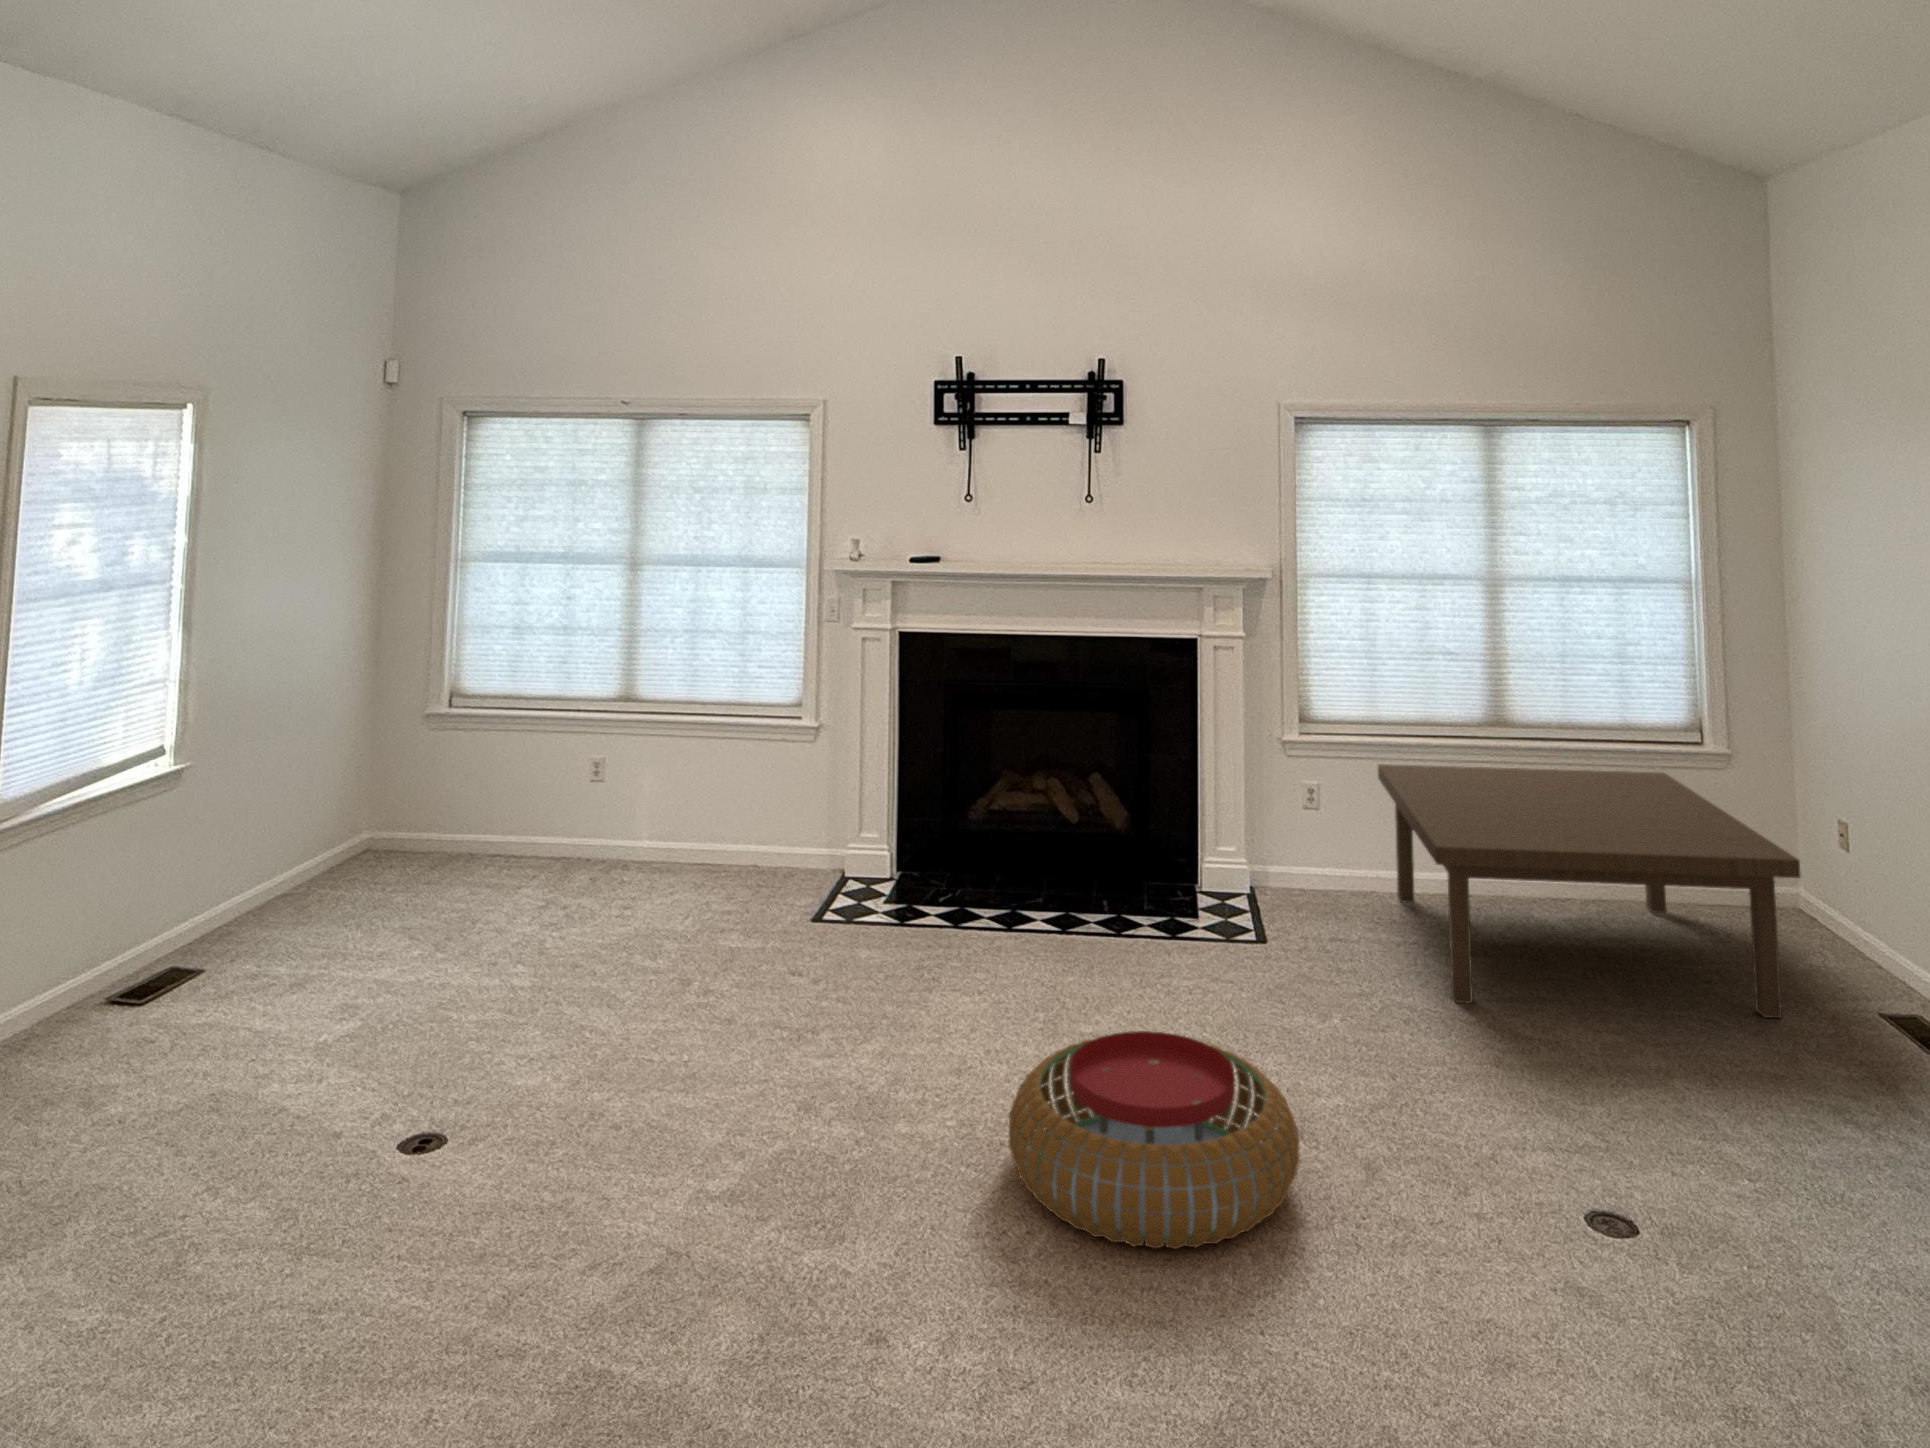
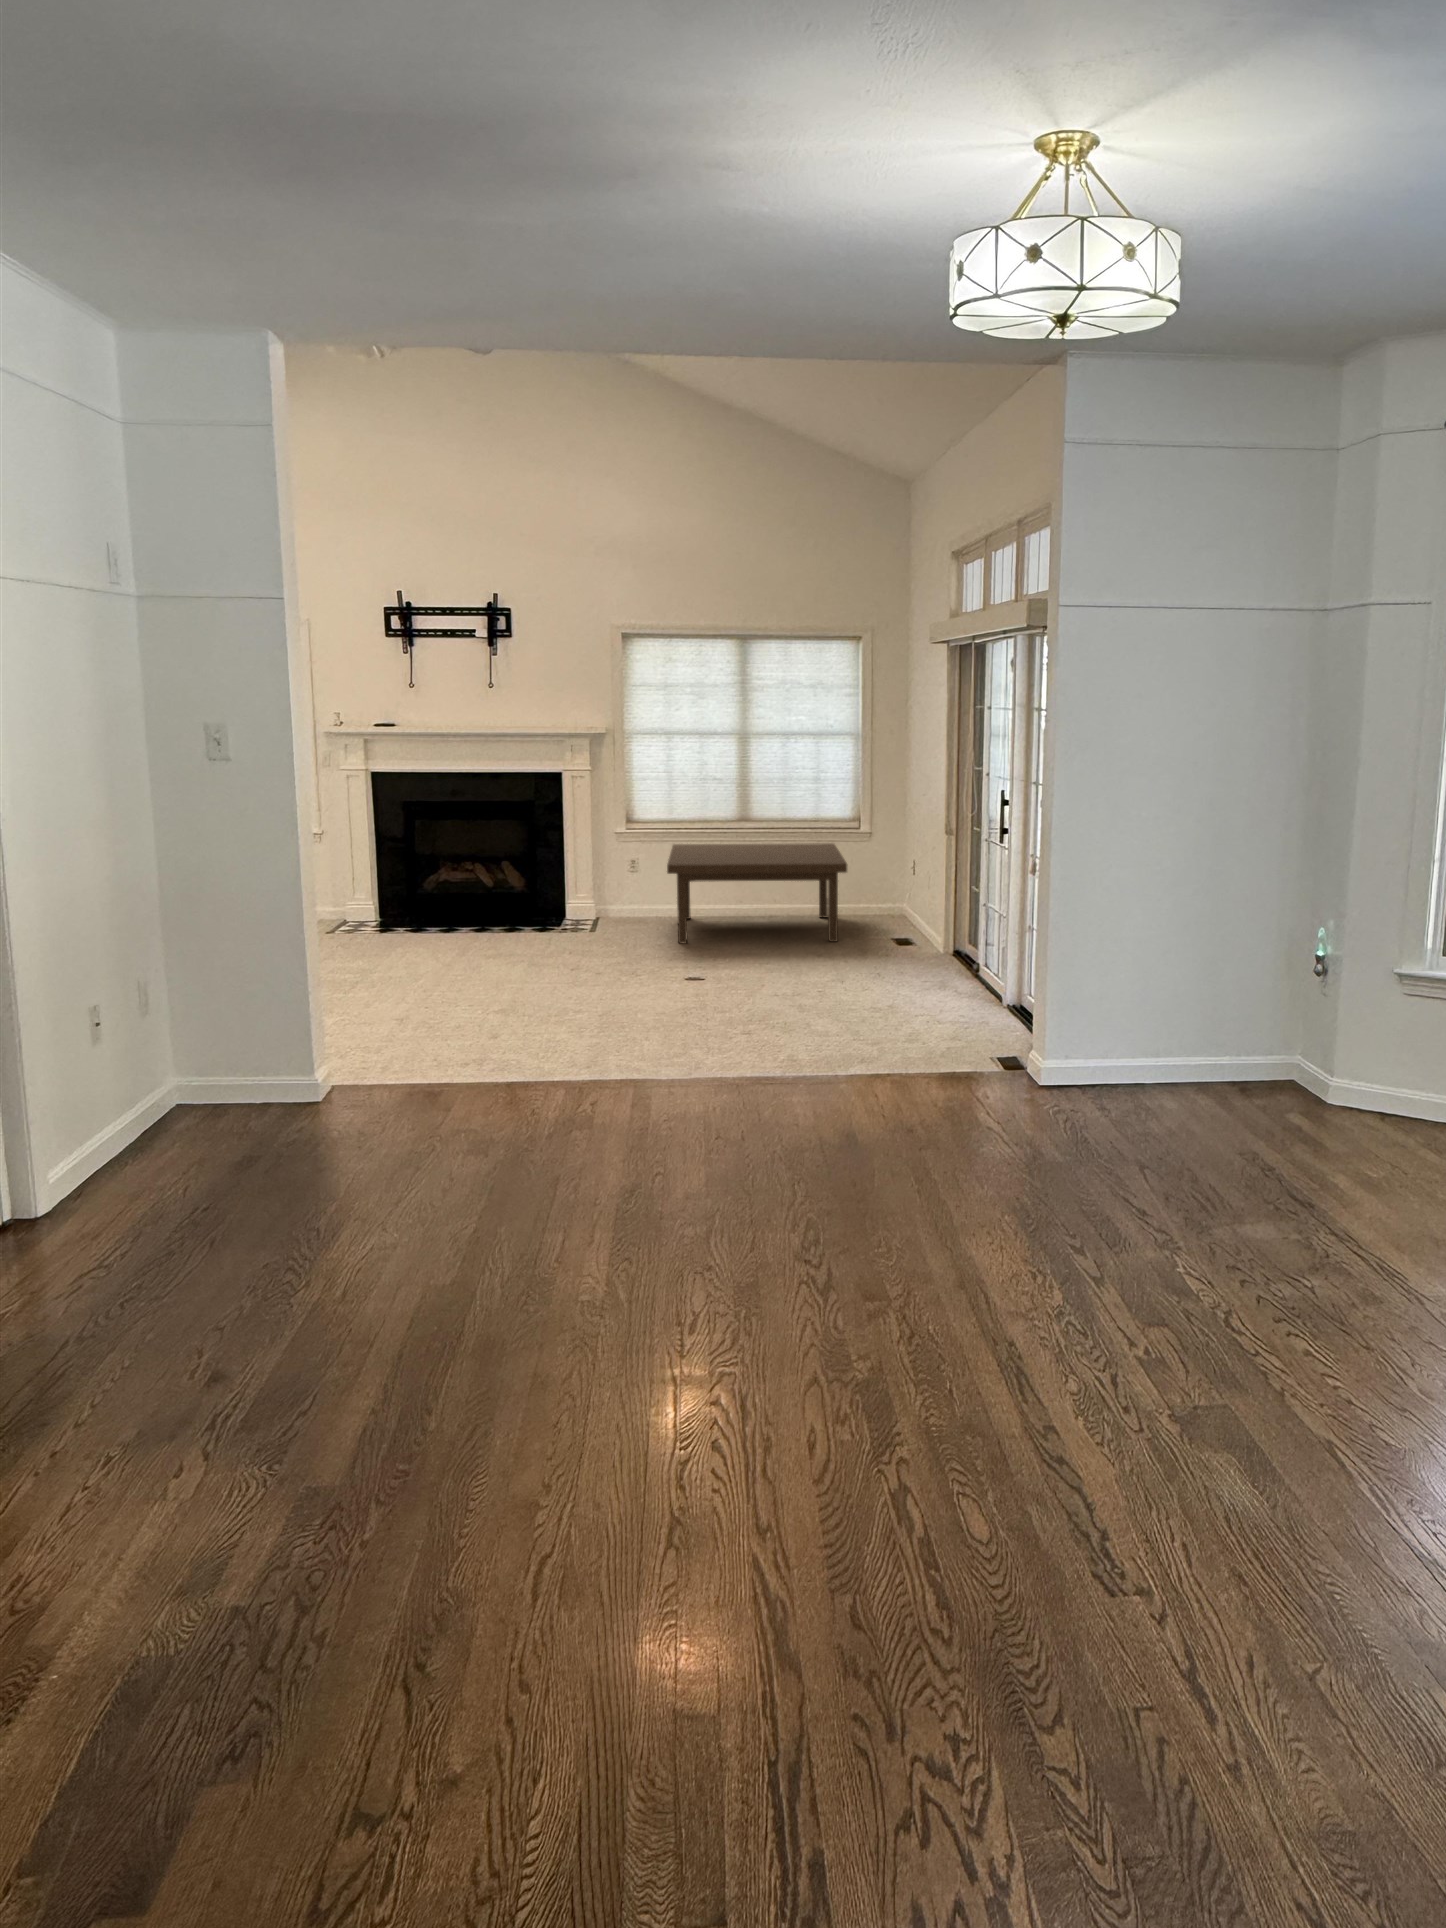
pouf: present [1009,1031,1300,1249] -> none [422,929,557,993]

